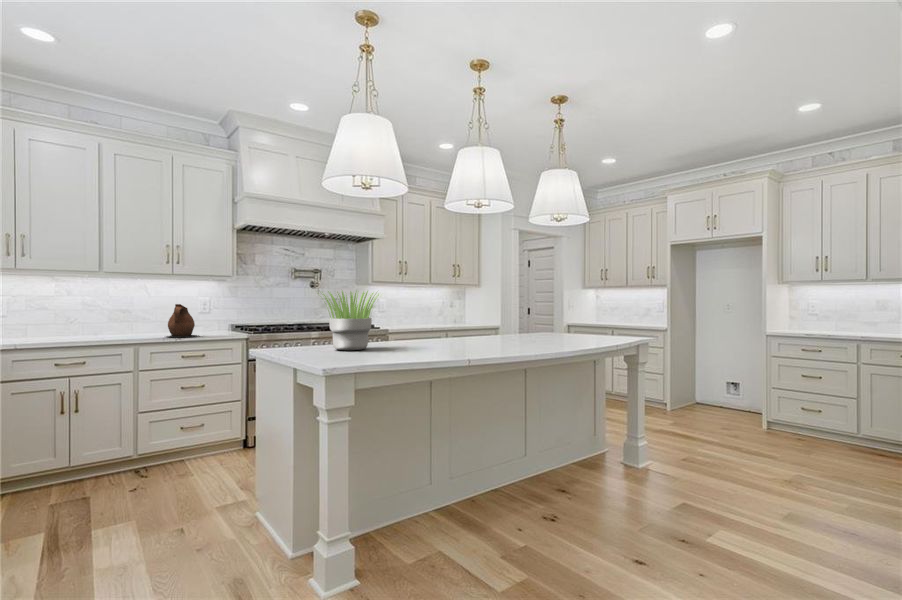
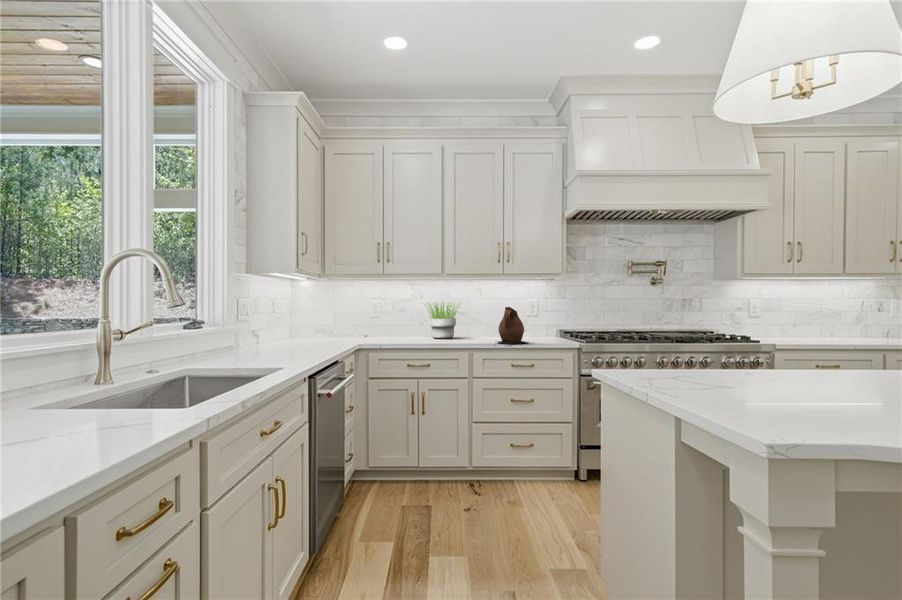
potted plant: present [323,291,379,350] -> present [424,302,458,339]

